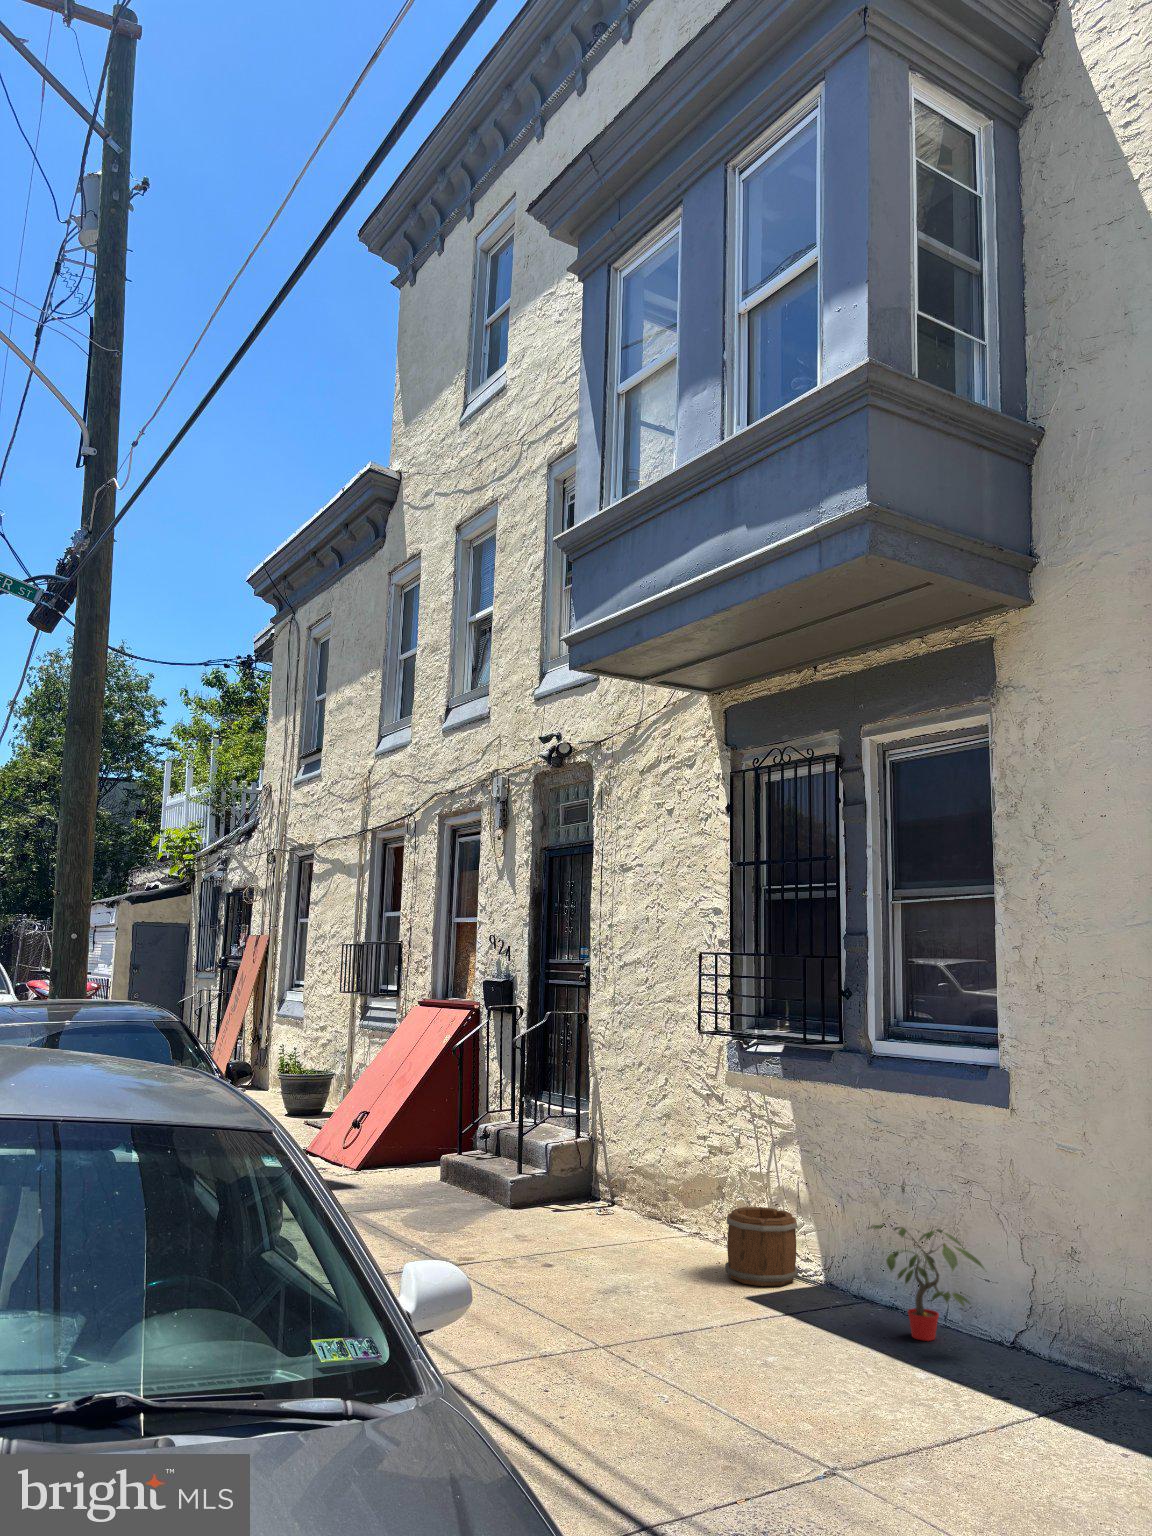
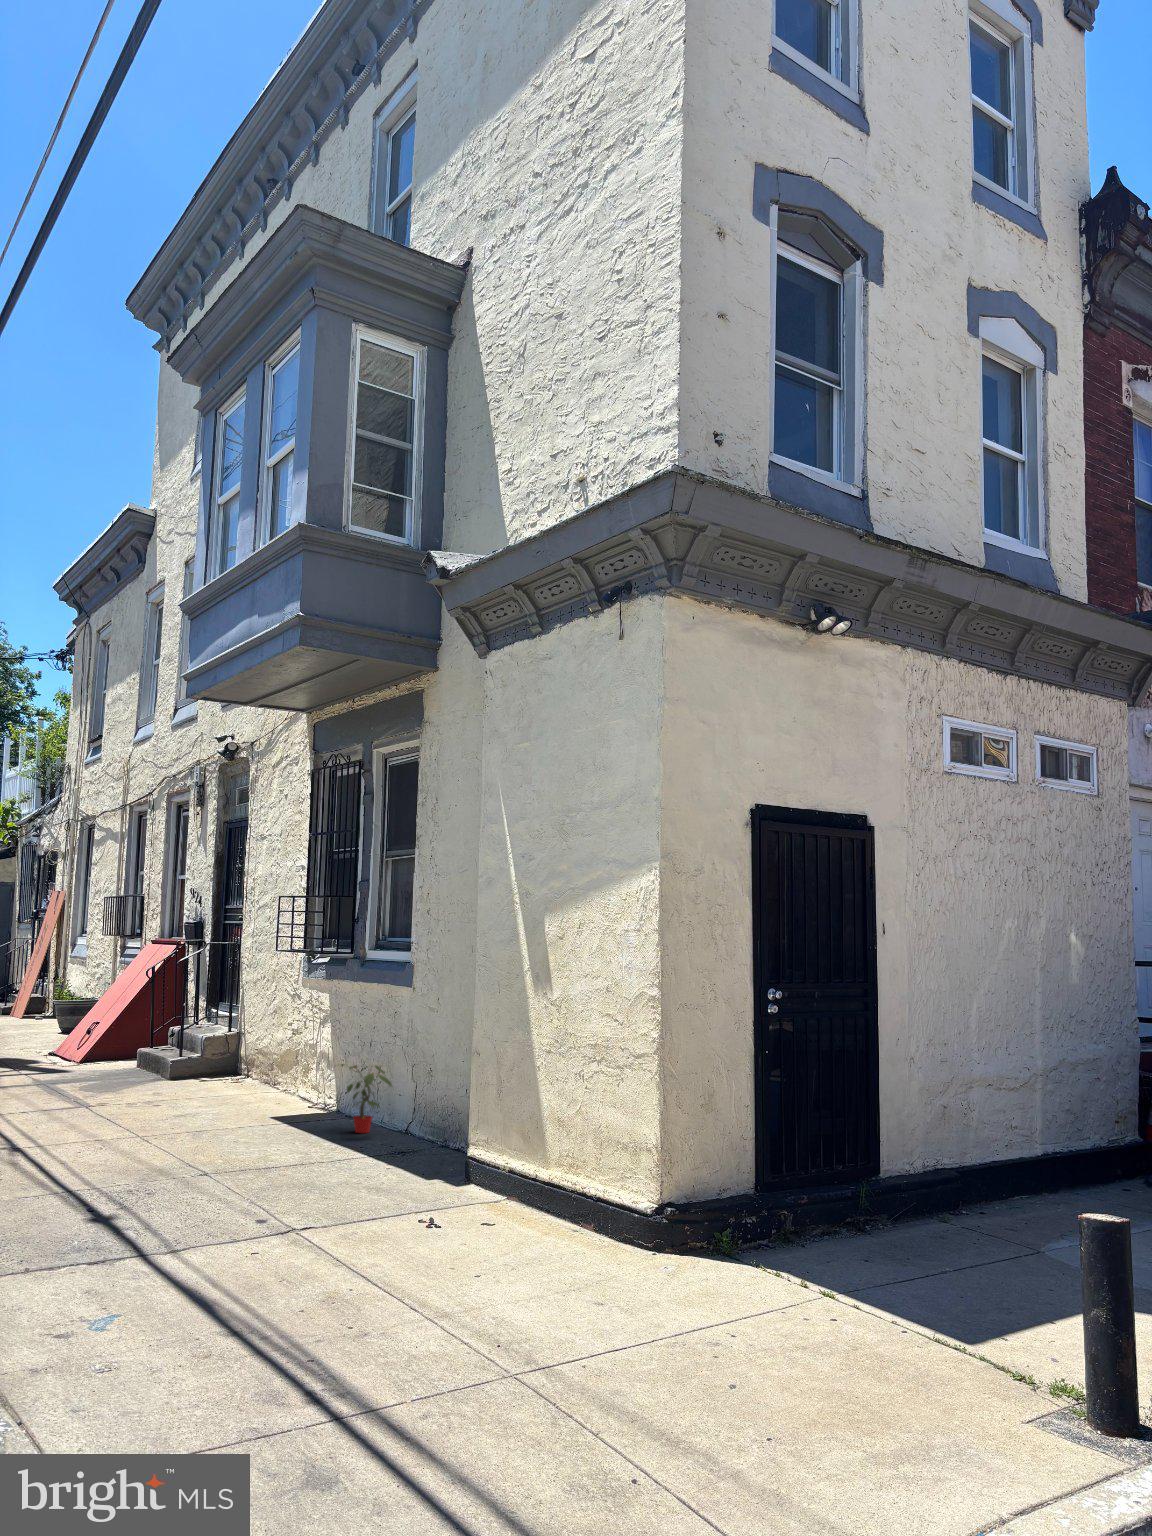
bucket: present [725,1207,798,1286] -> none [274,1065,326,1113]

